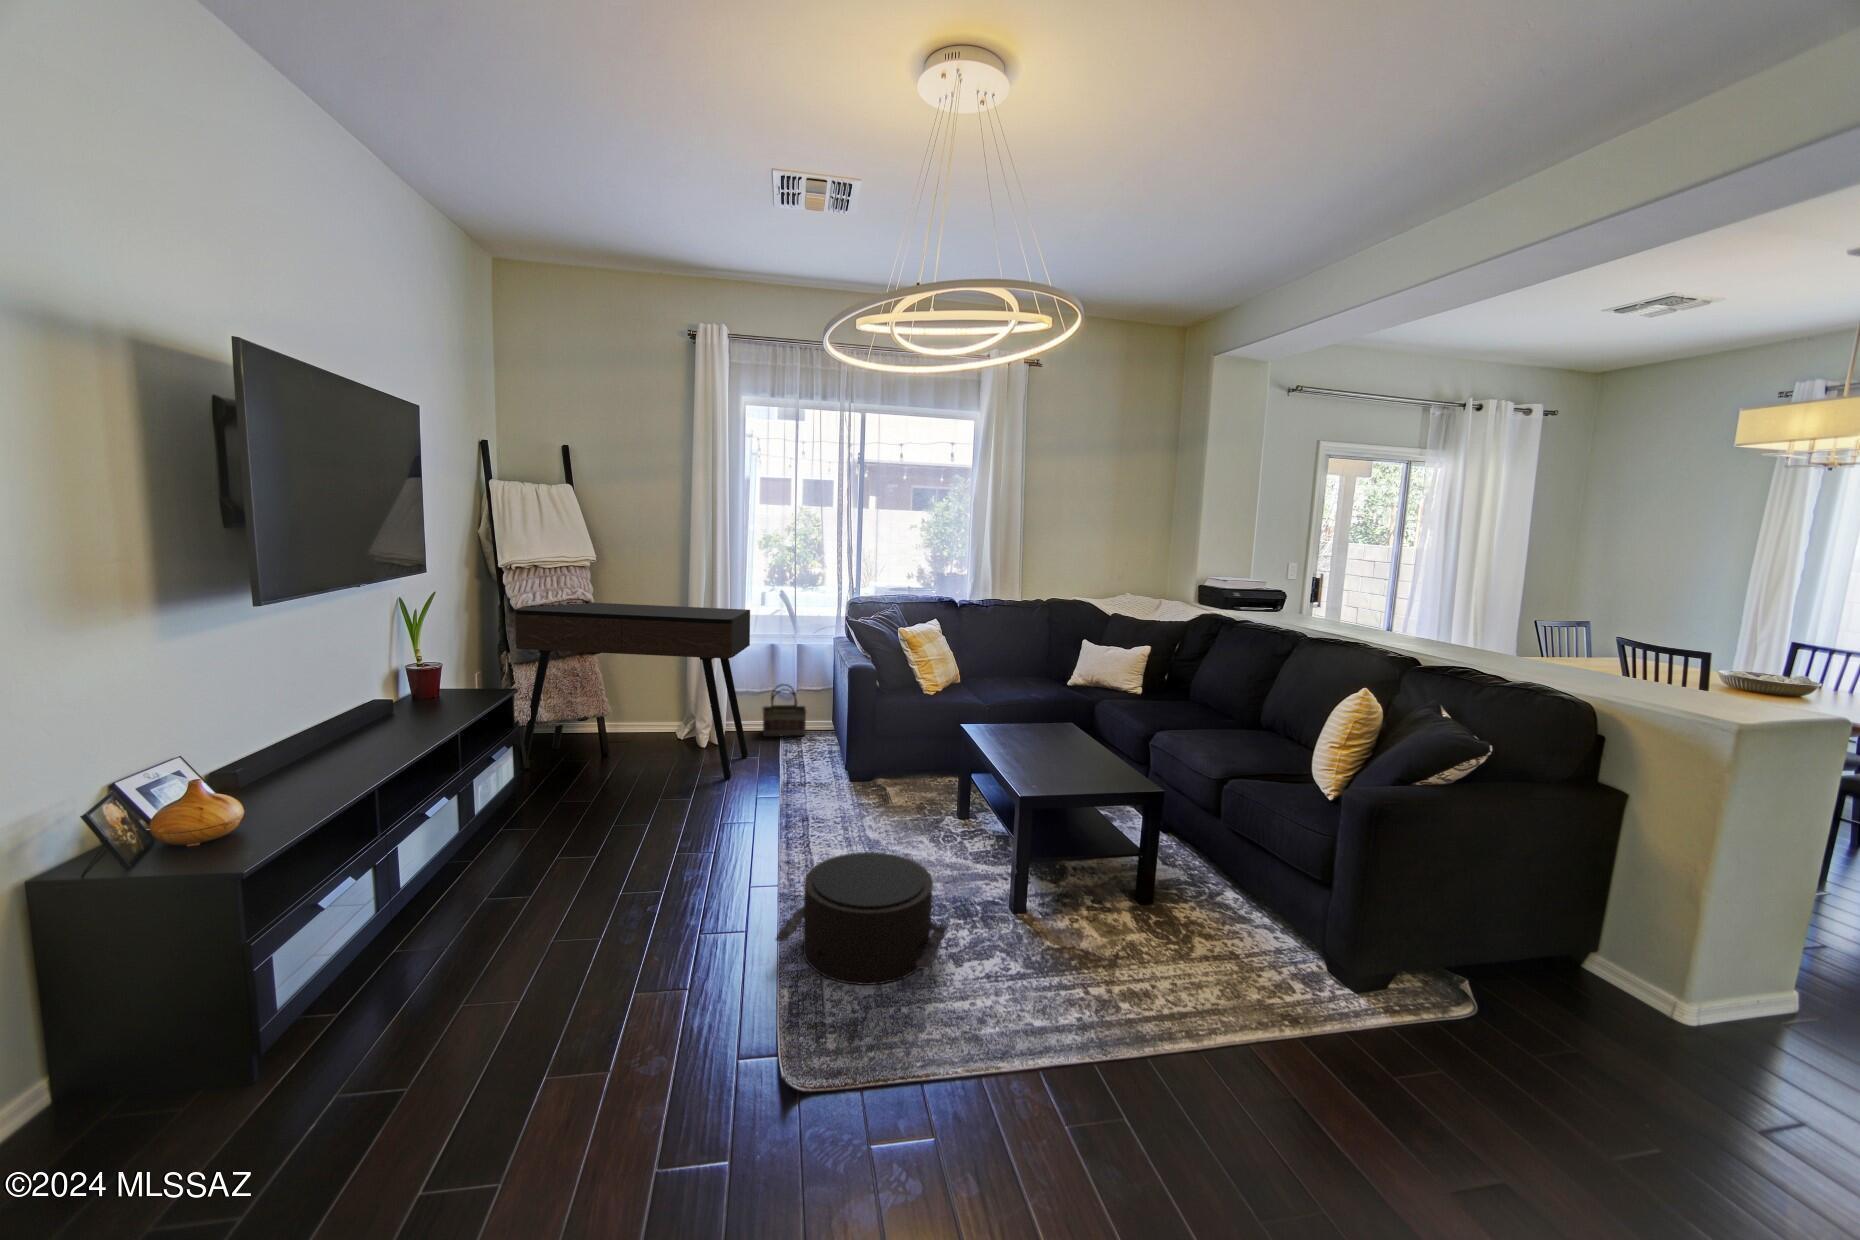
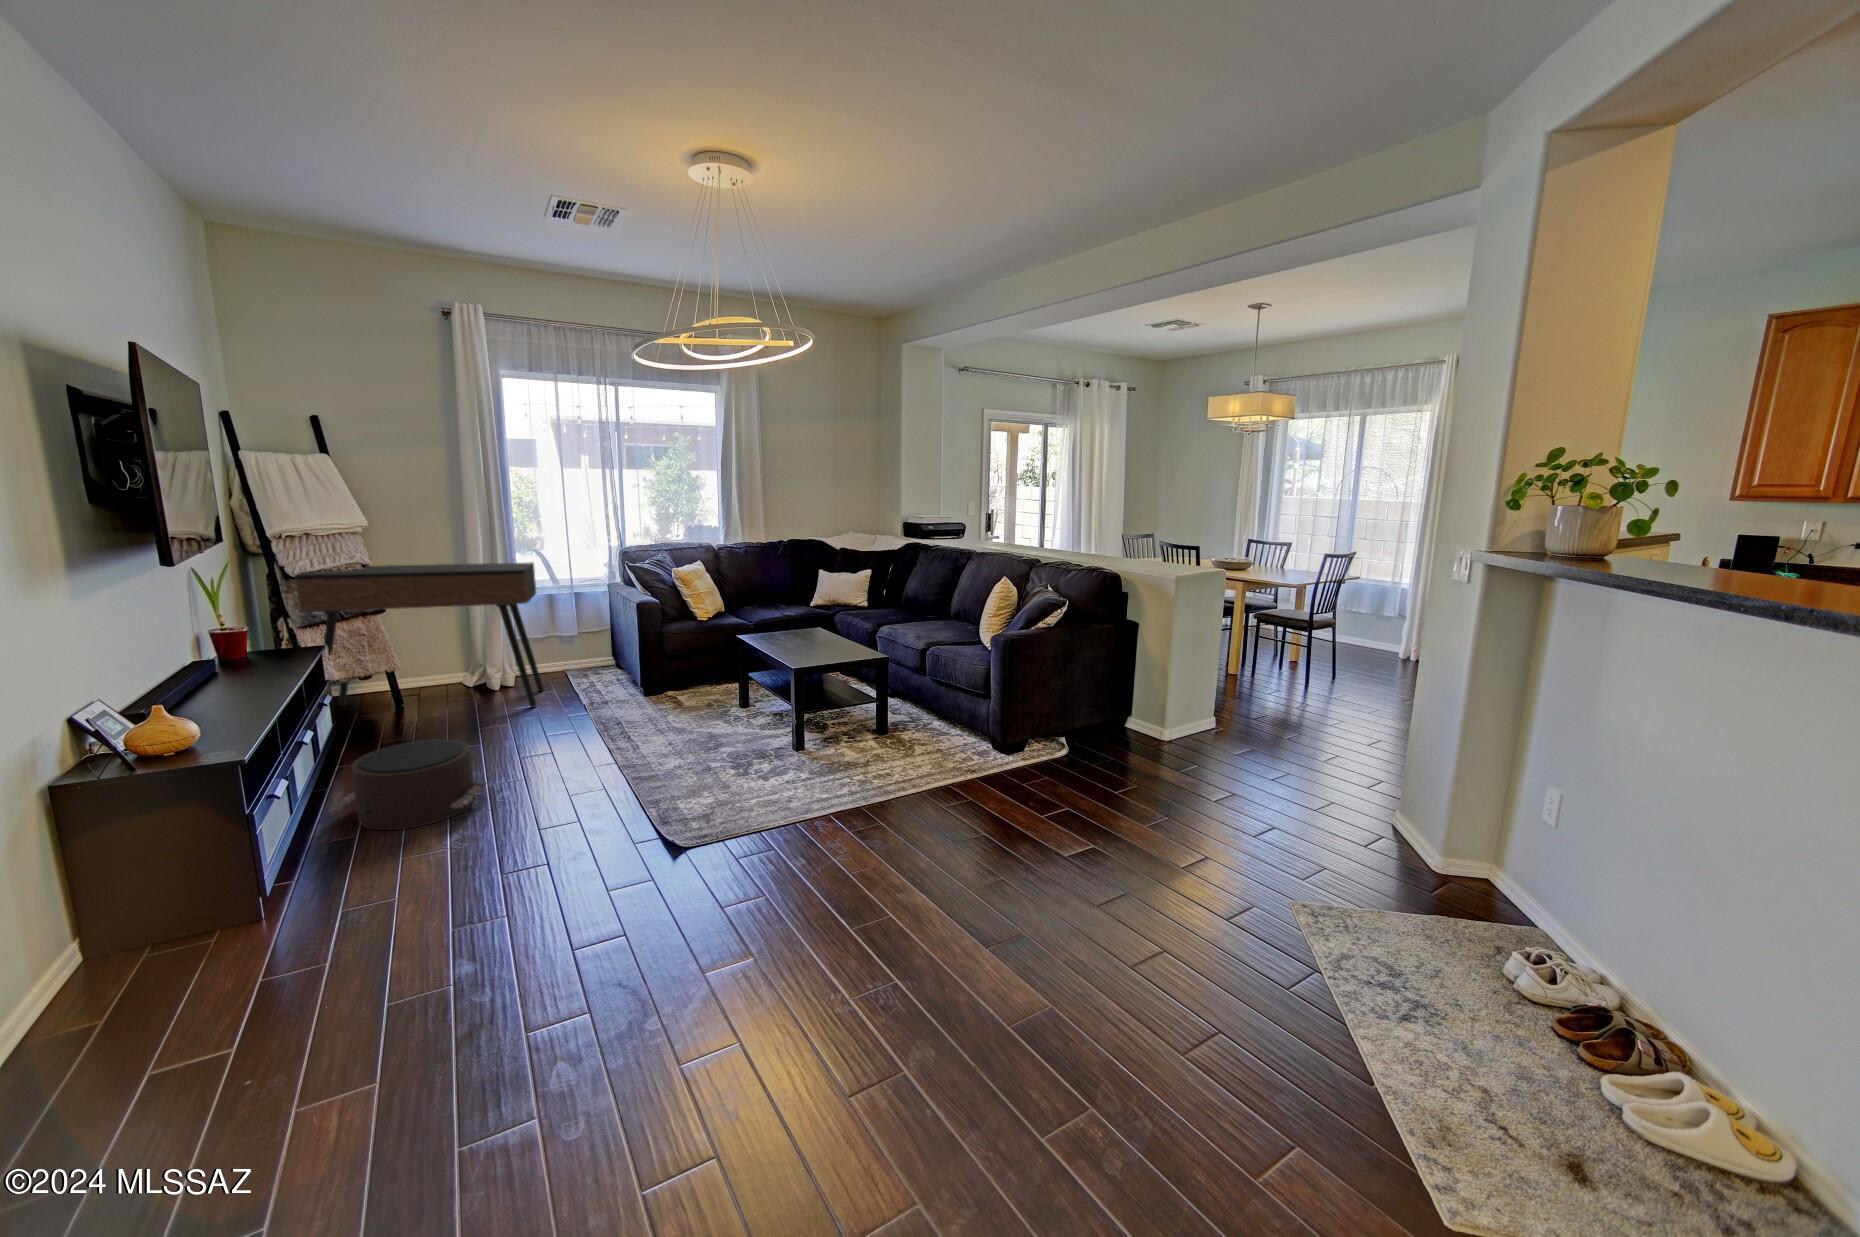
basket: present [762,684,806,737] -> none [546,628,590,676]
pouf: present [776,852,946,985] -> present [328,739,486,830]

